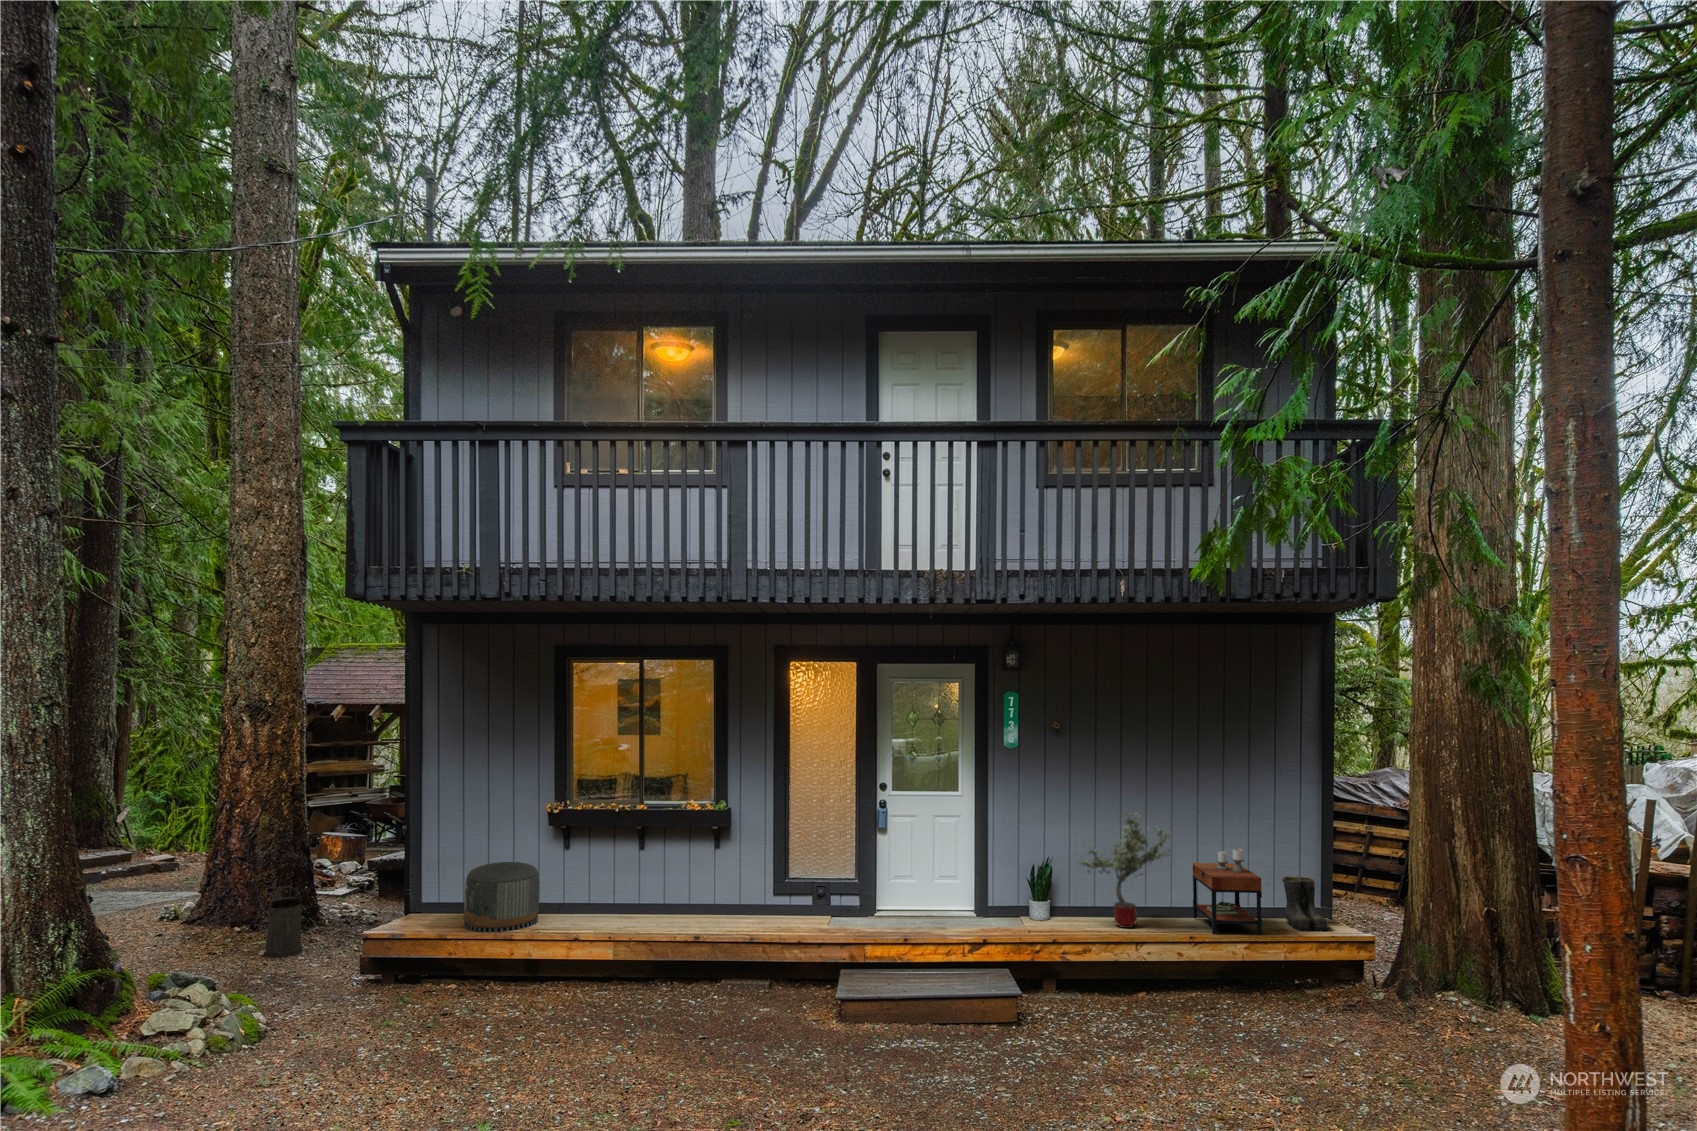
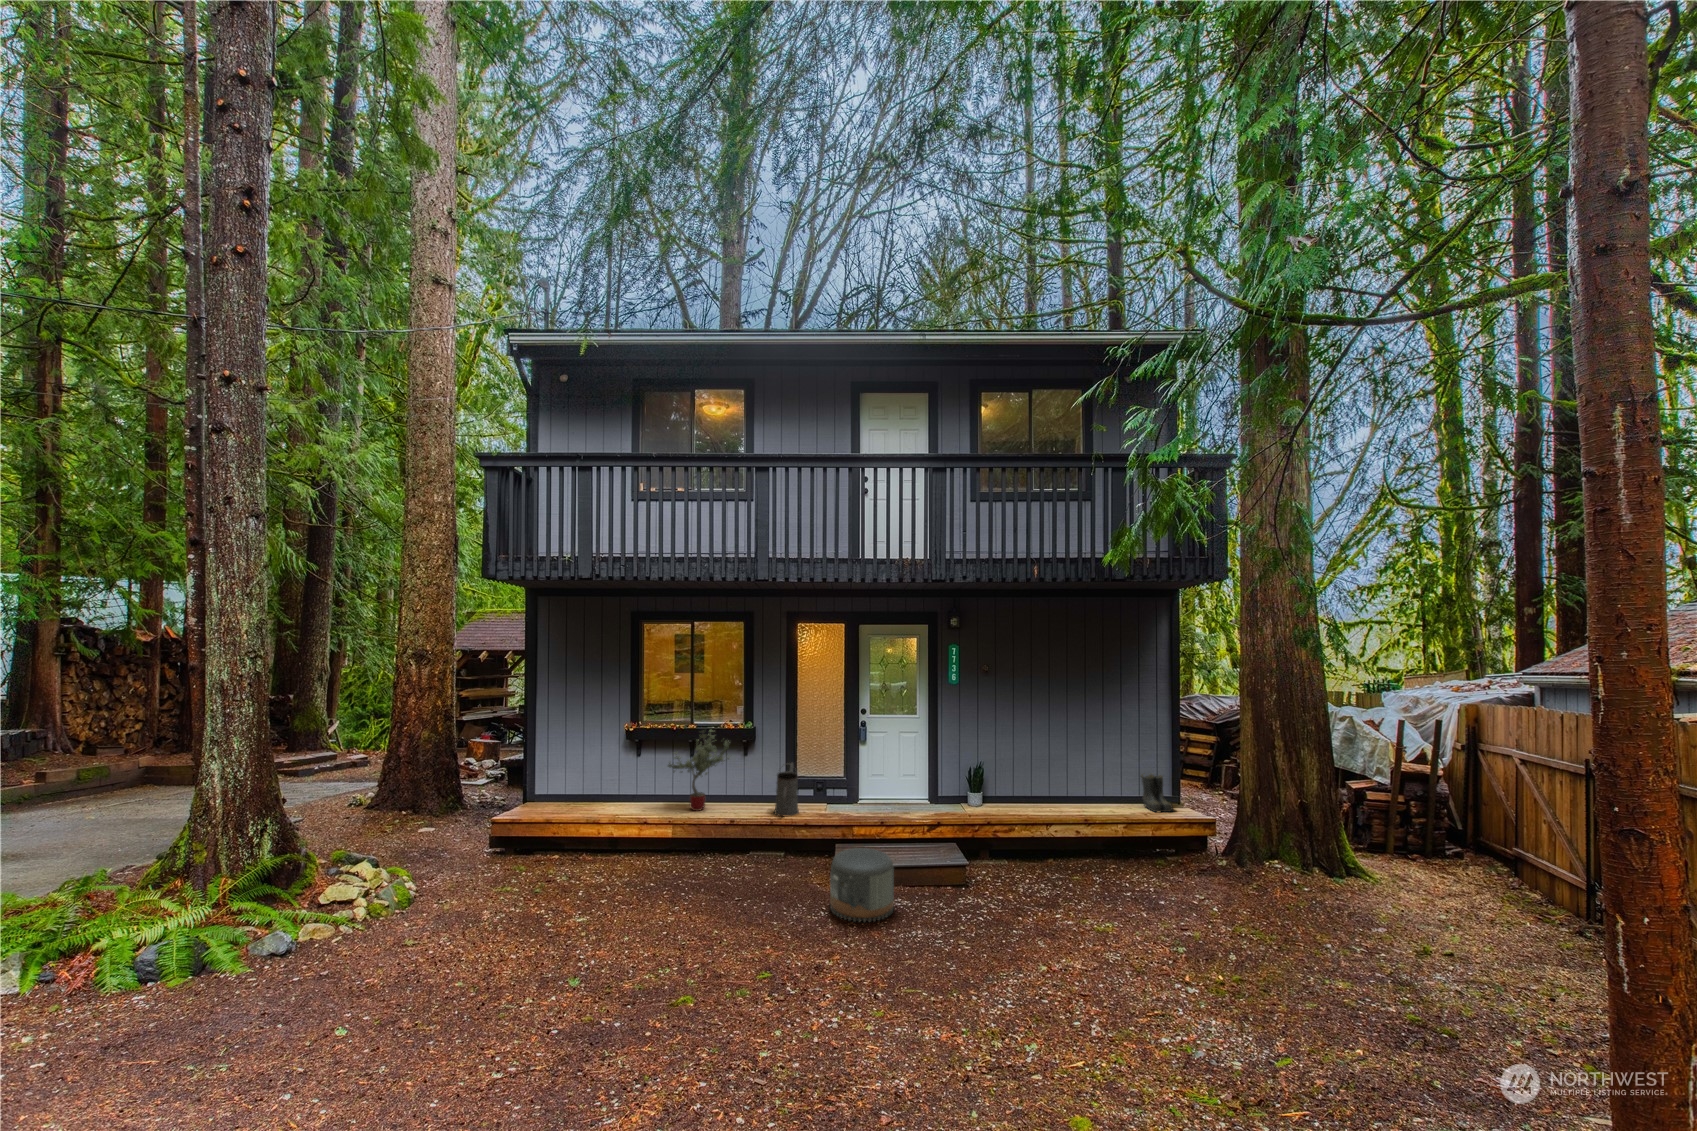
potted tree: present [1079,813,1170,928] -> present [668,730,730,811]
side table: present [1193,849,1262,935] -> none [1079,755,1129,817]
pouf: present [464,862,539,932] -> present [830,848,894,922]
watering can: present [264,886,302,958] -> present [774,762,799,816]

